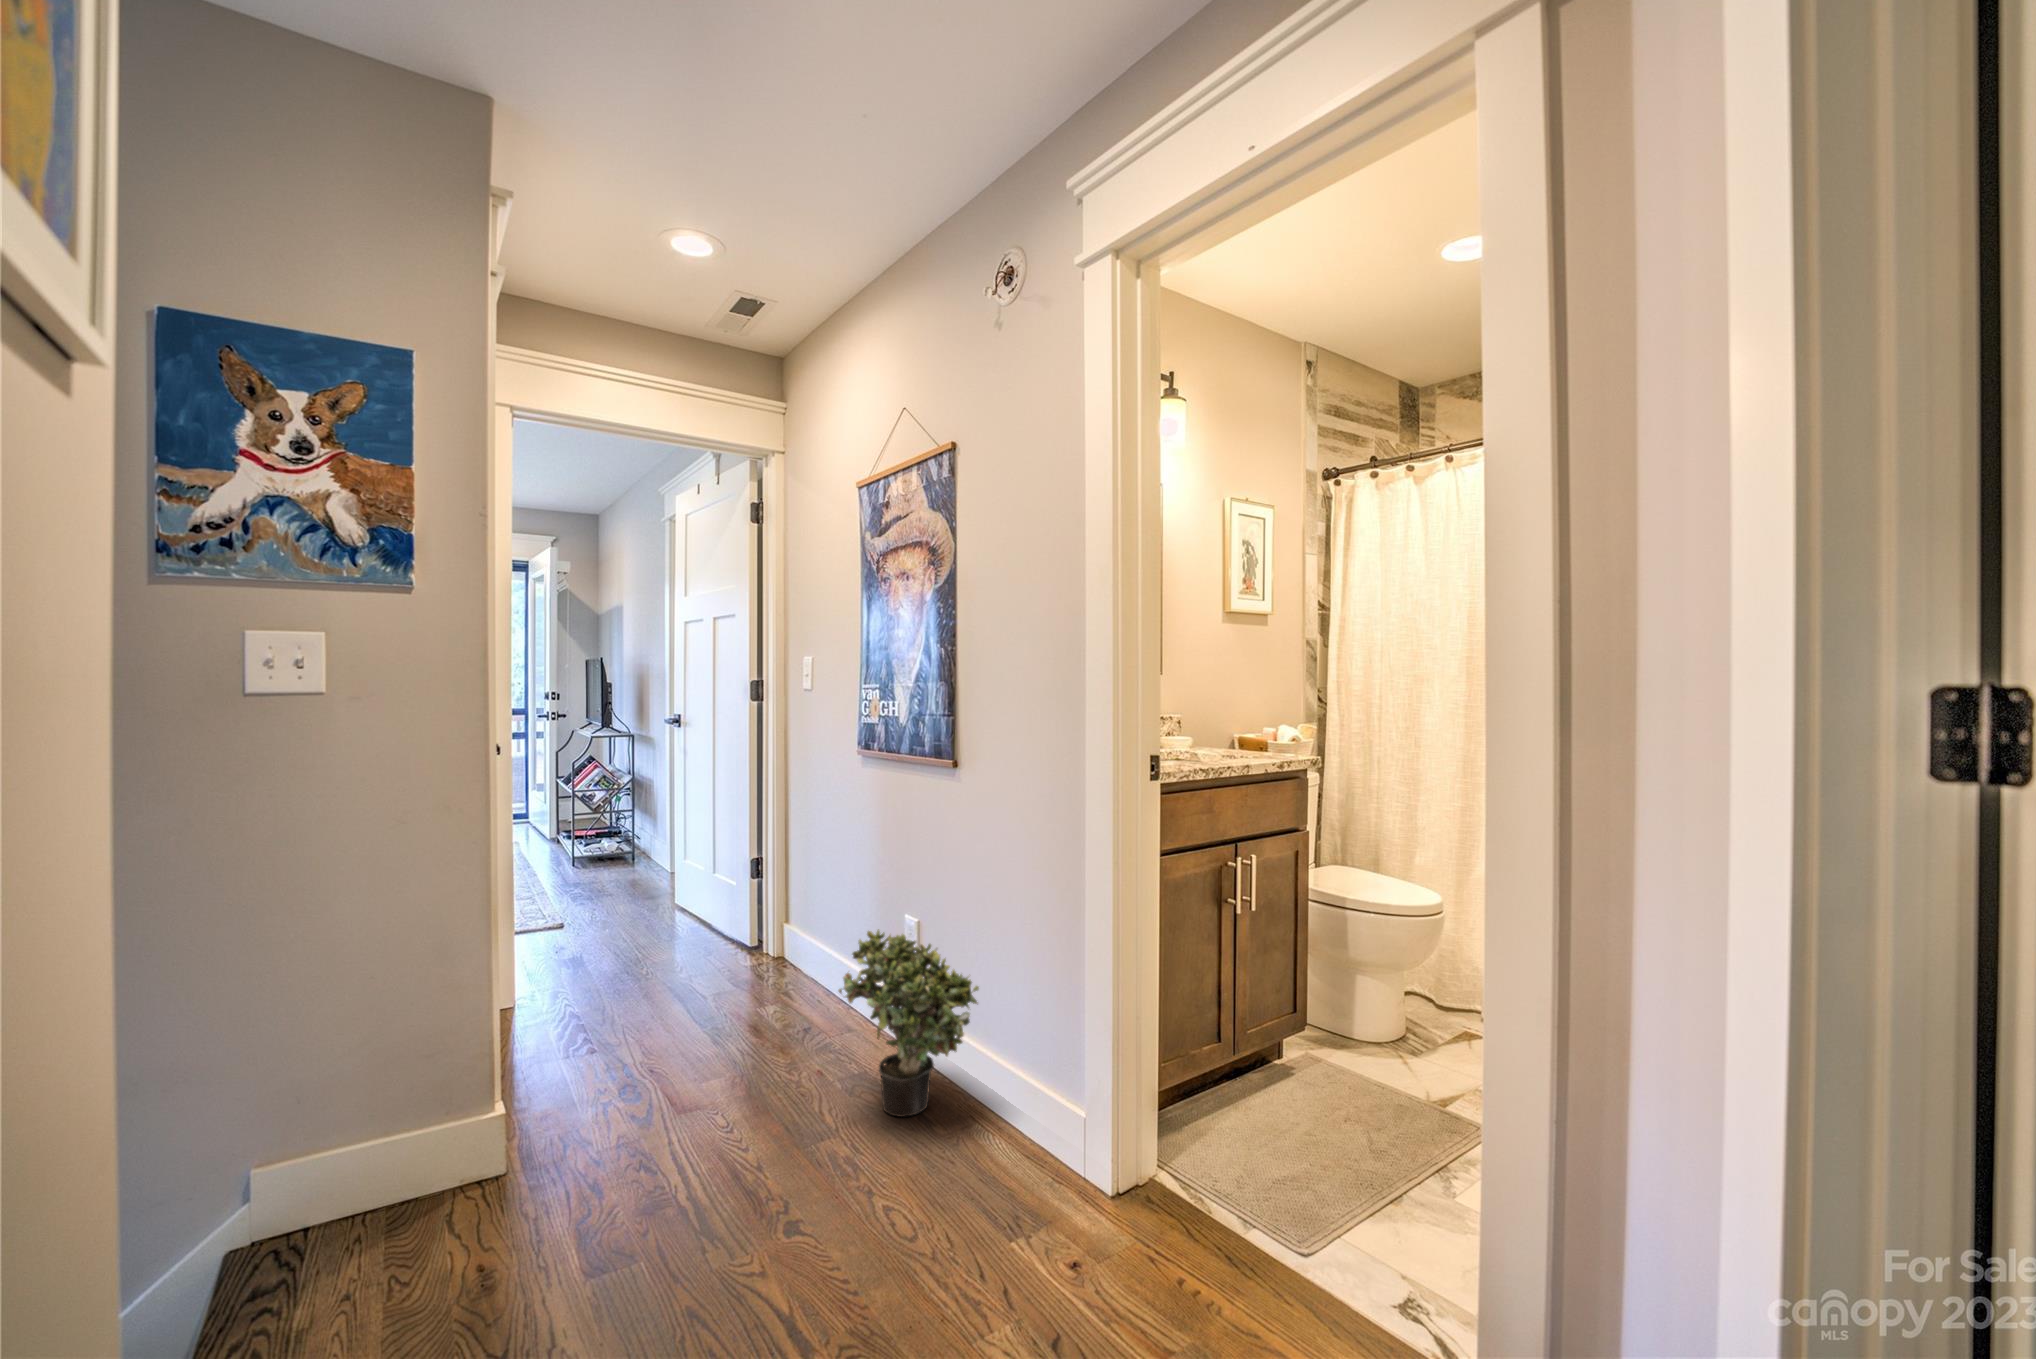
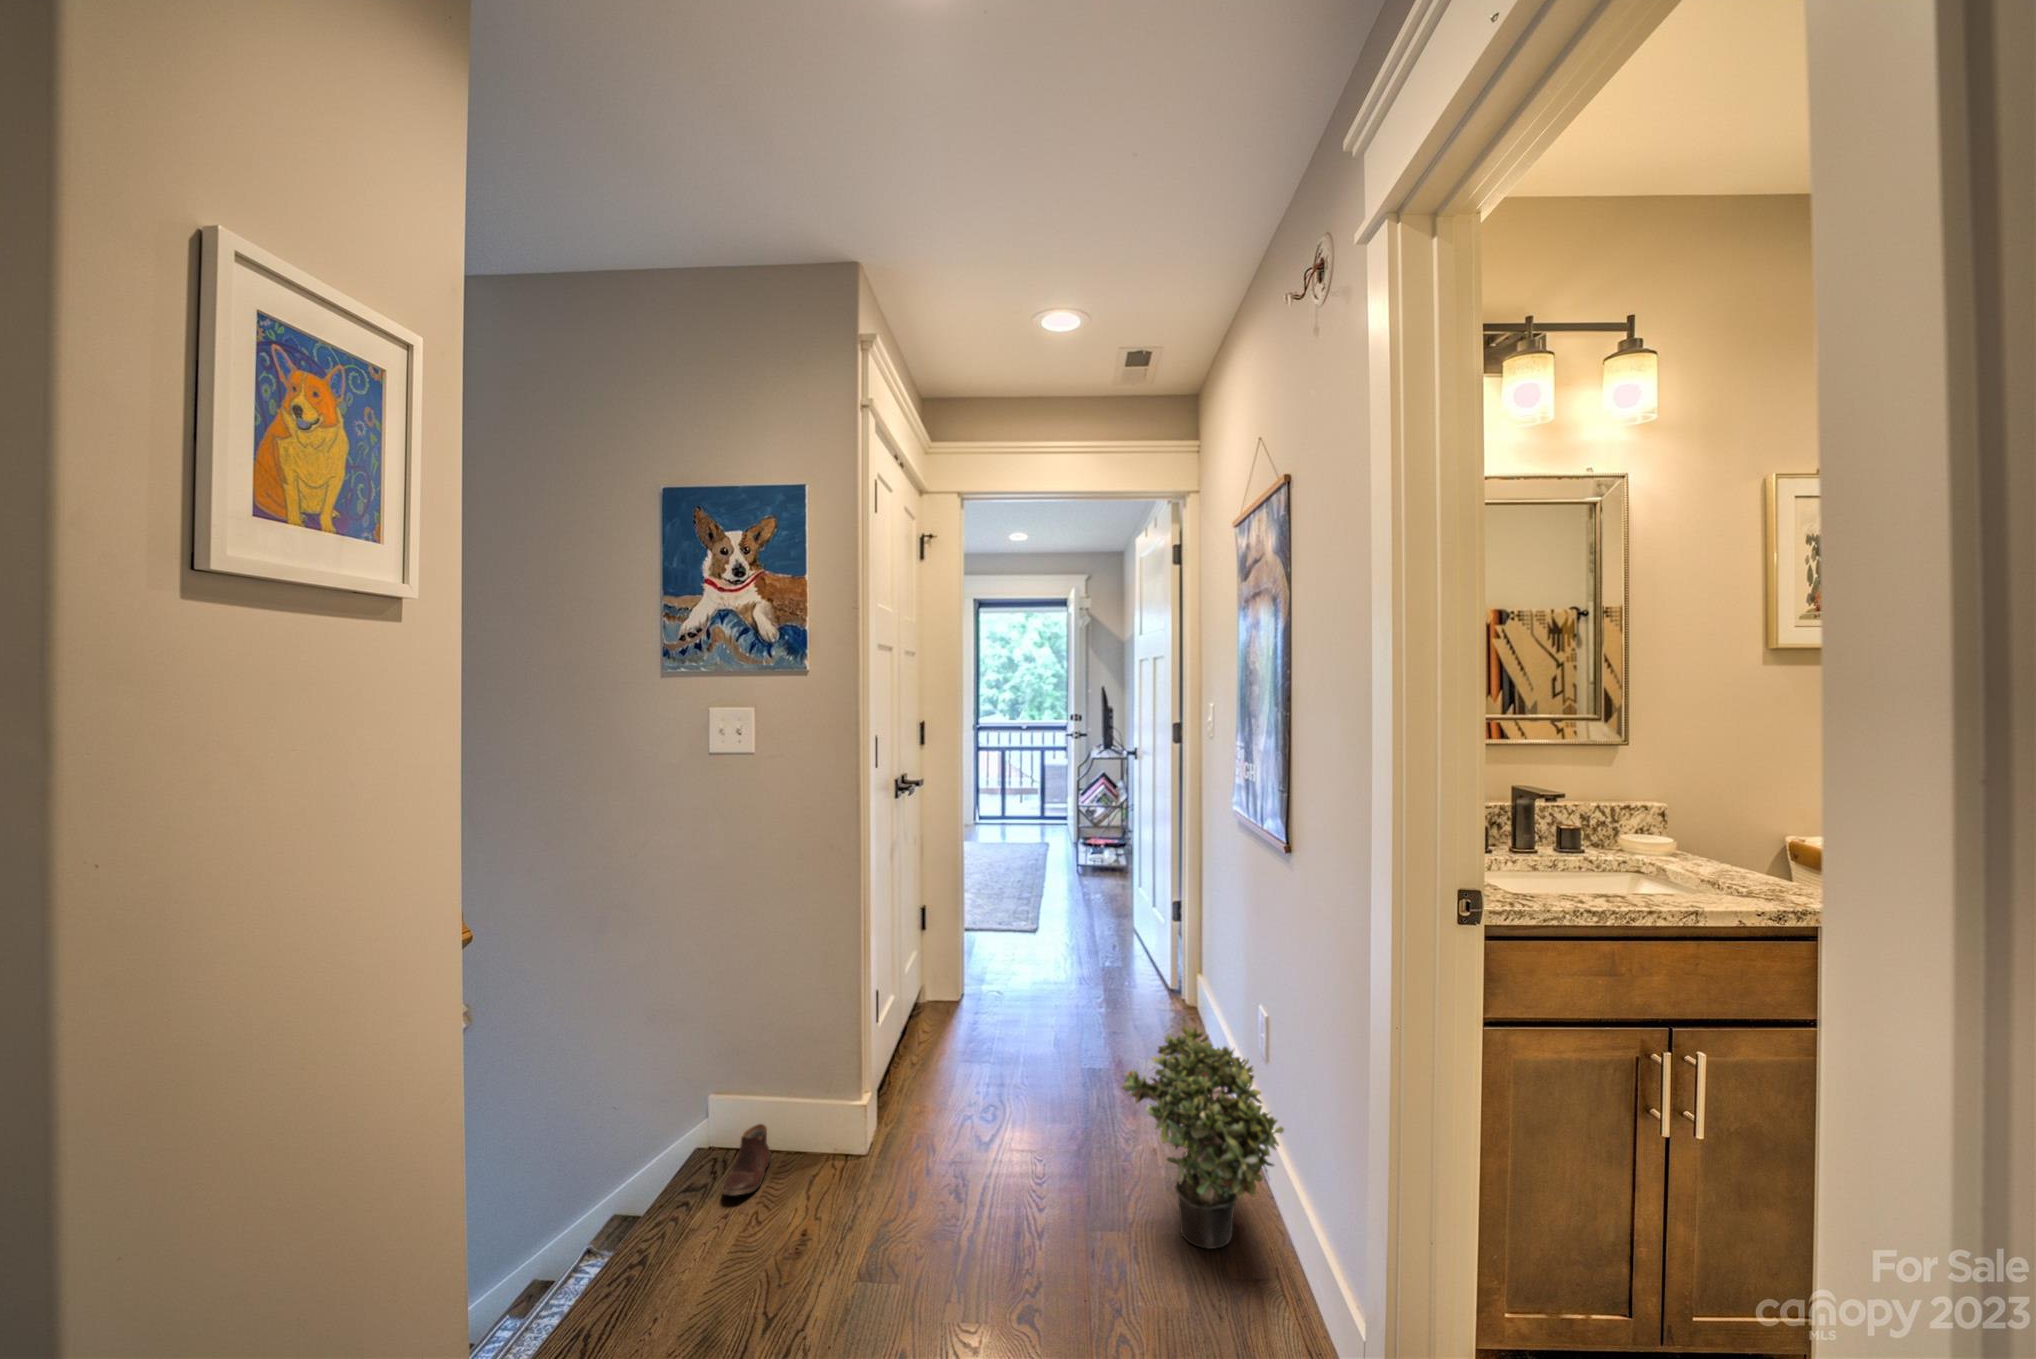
shoe: none [316,1178,374,1277] -> present [722,1124,771,1195]

